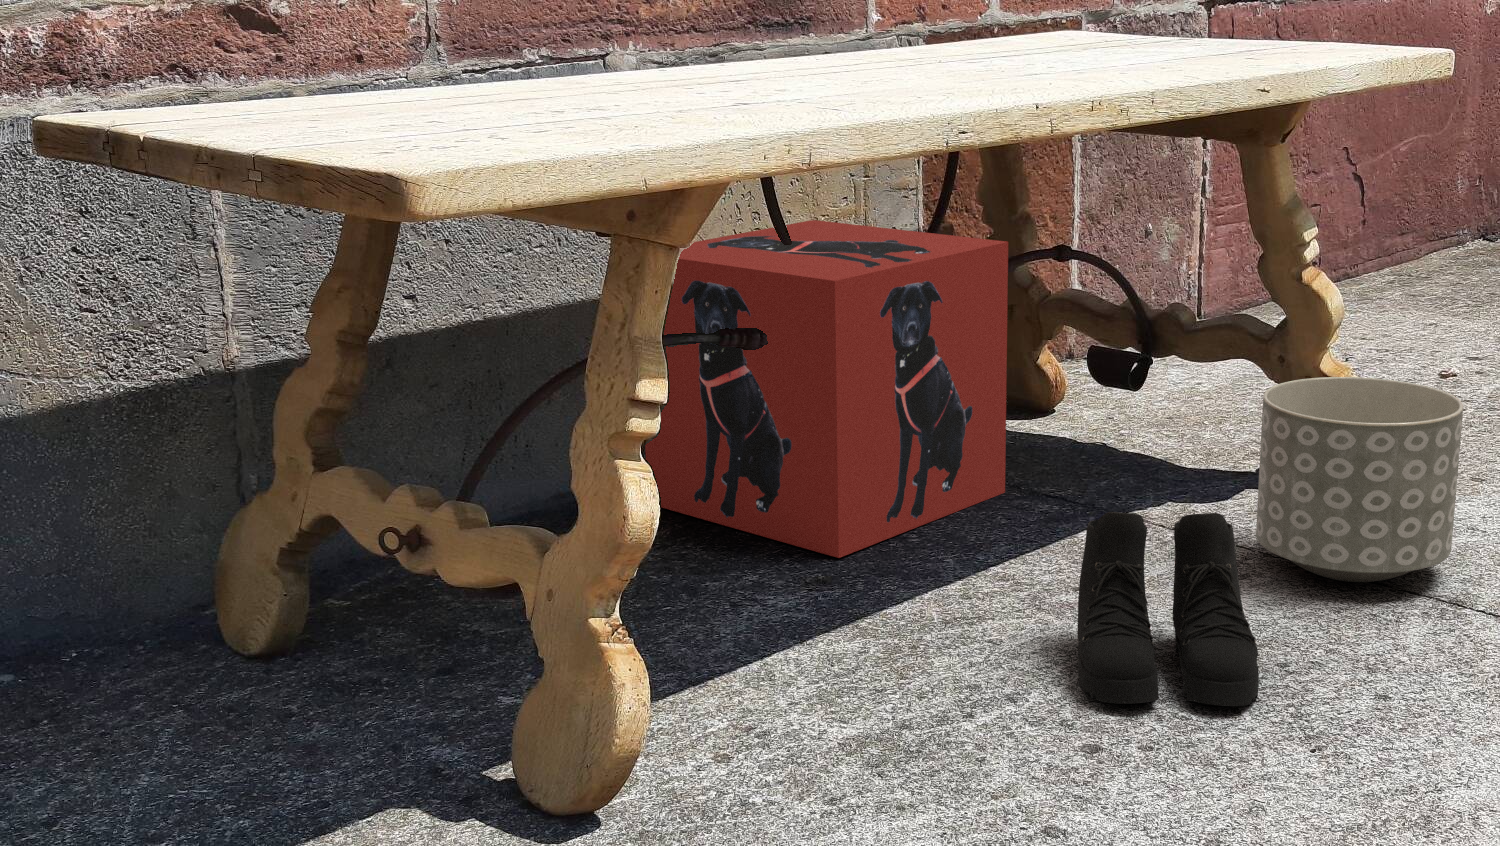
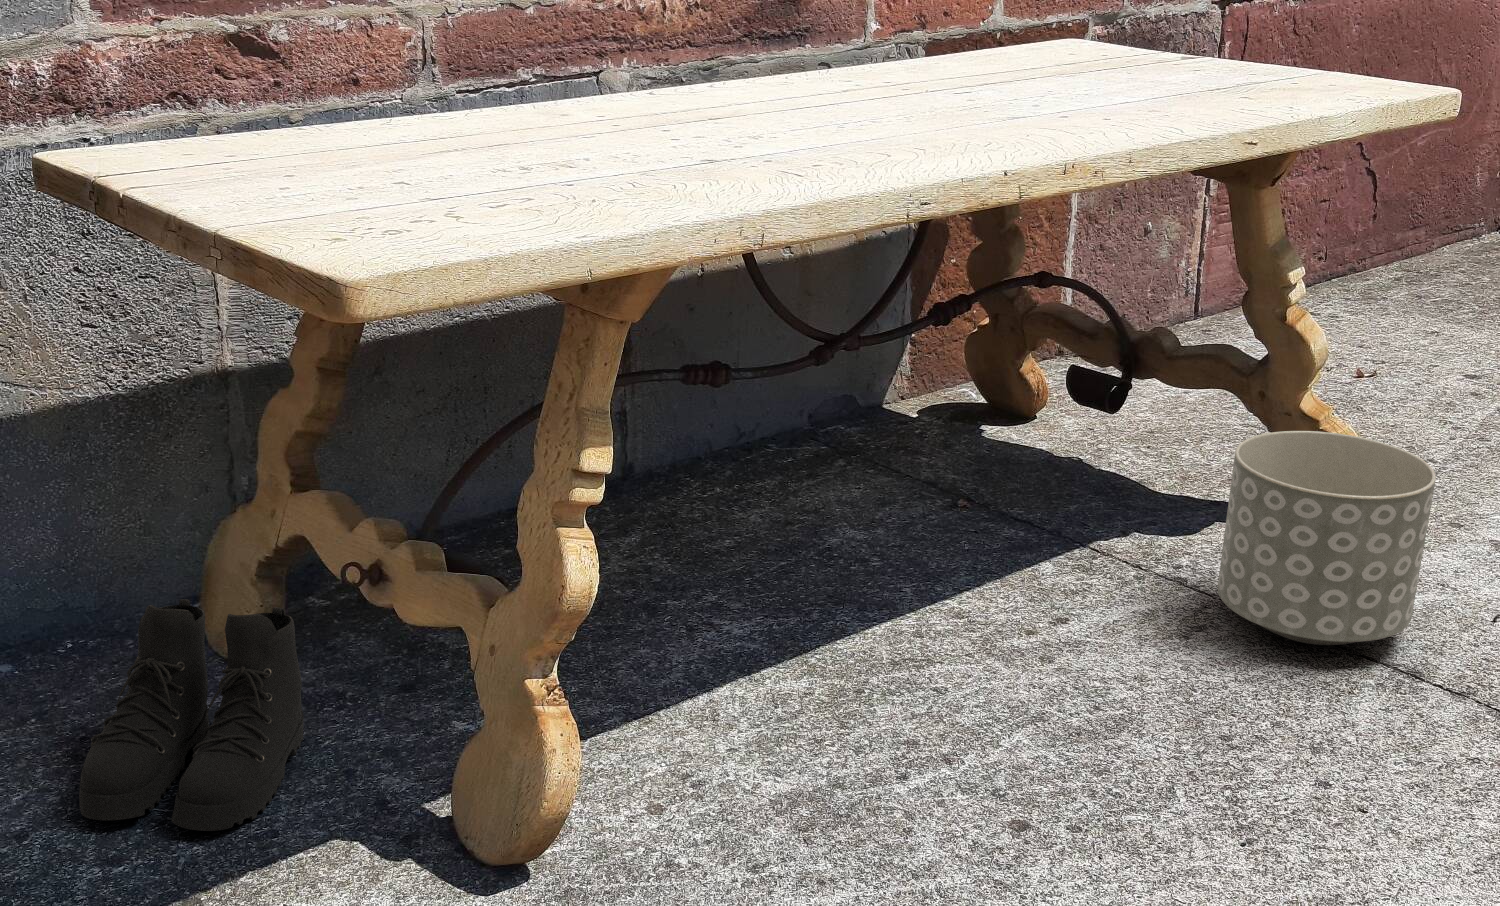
storage box: present [645,220,1008,558] -> none [616,218,994,580]
boots: present [1077,512,1259,706] -> present [79,599,304,831]

